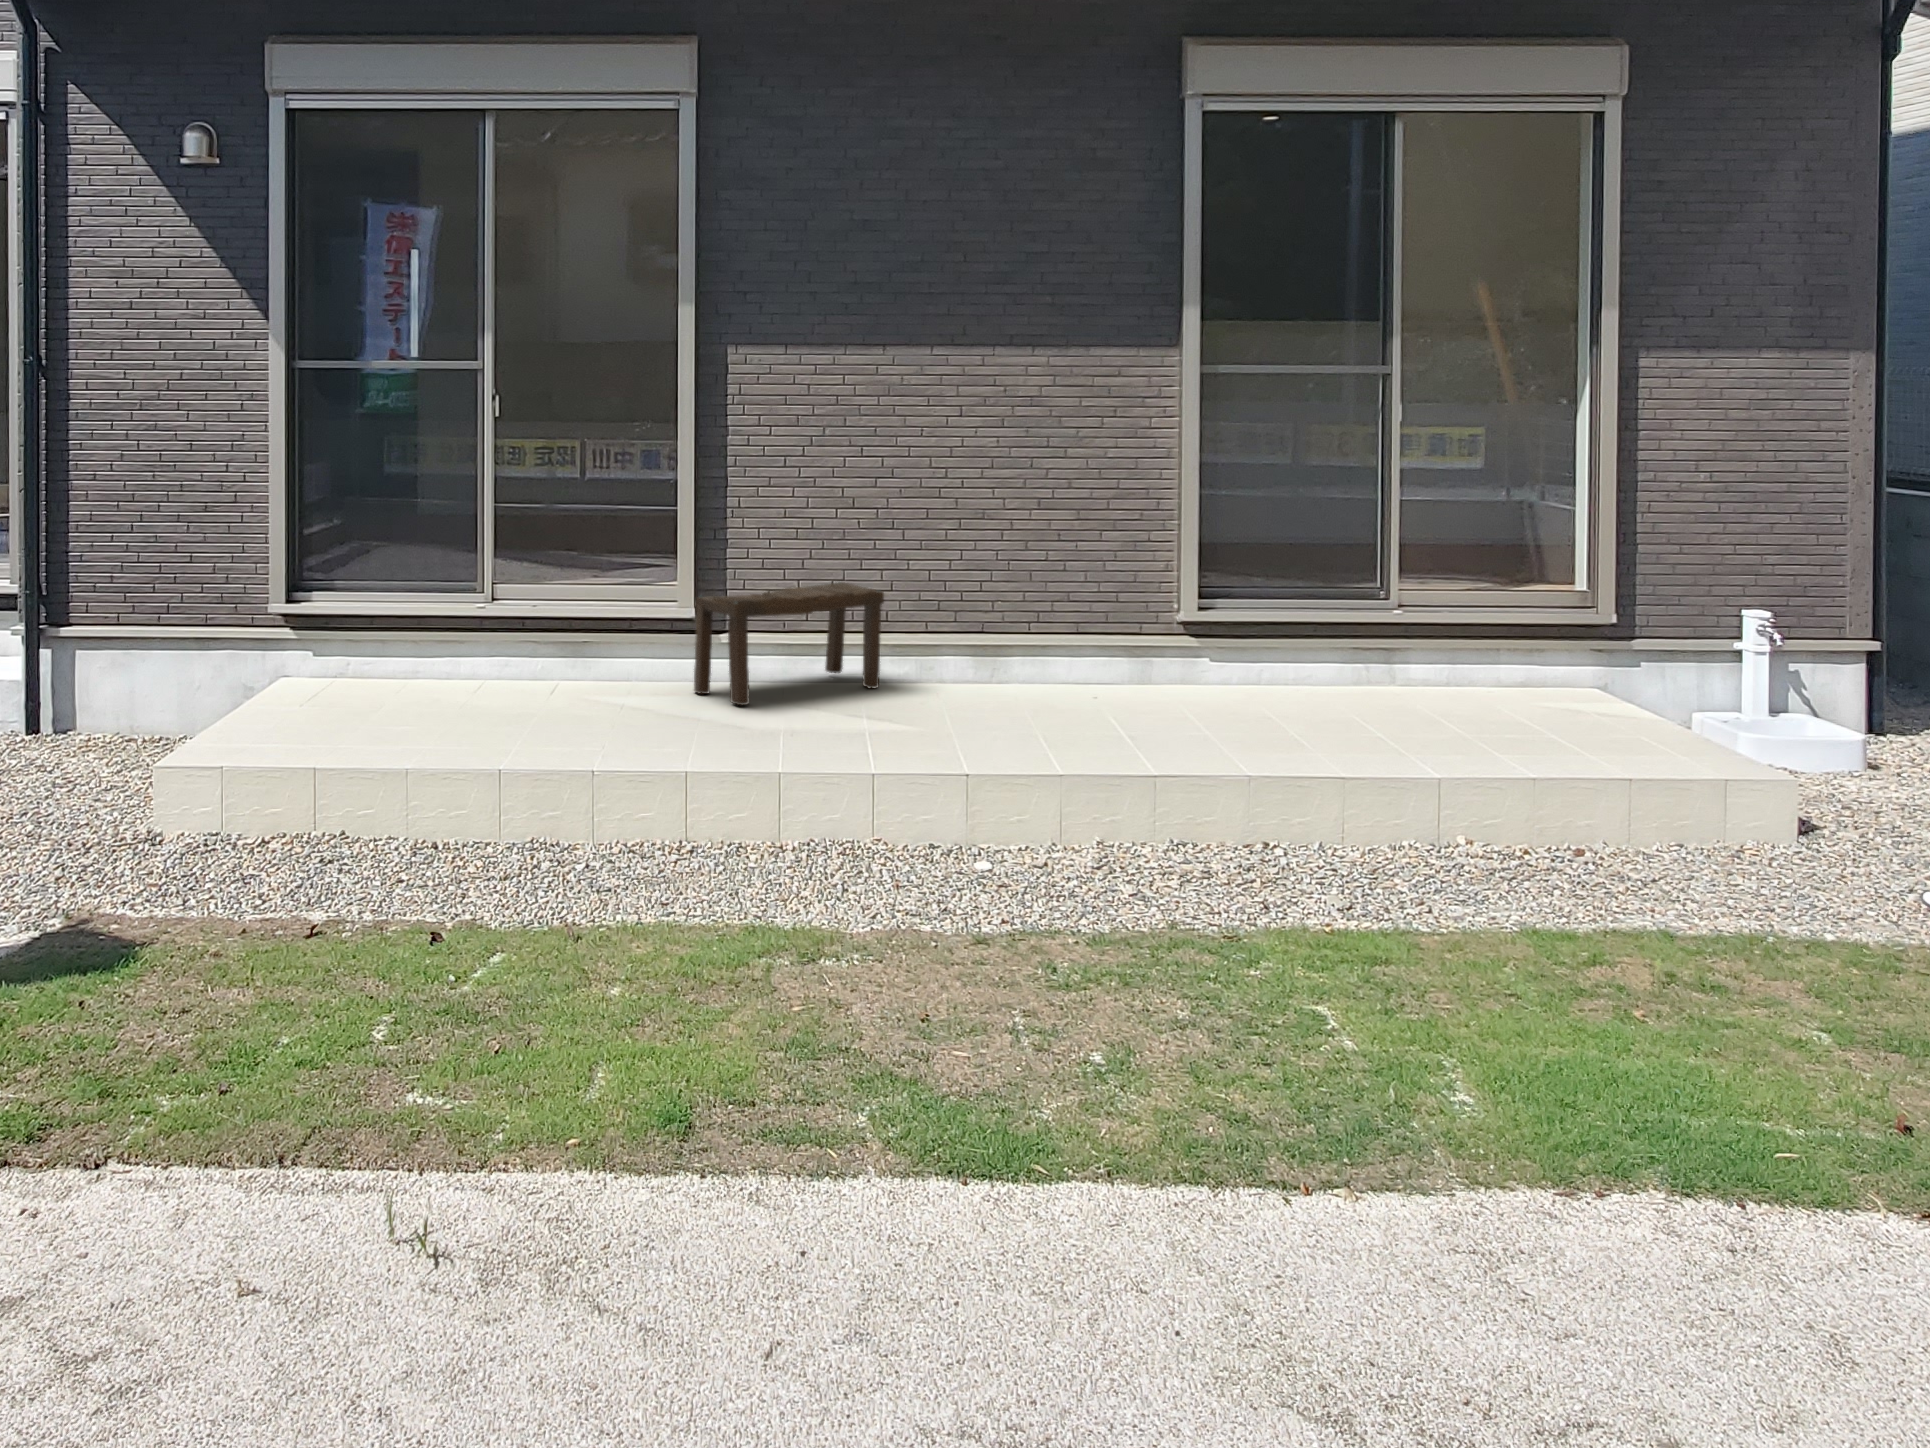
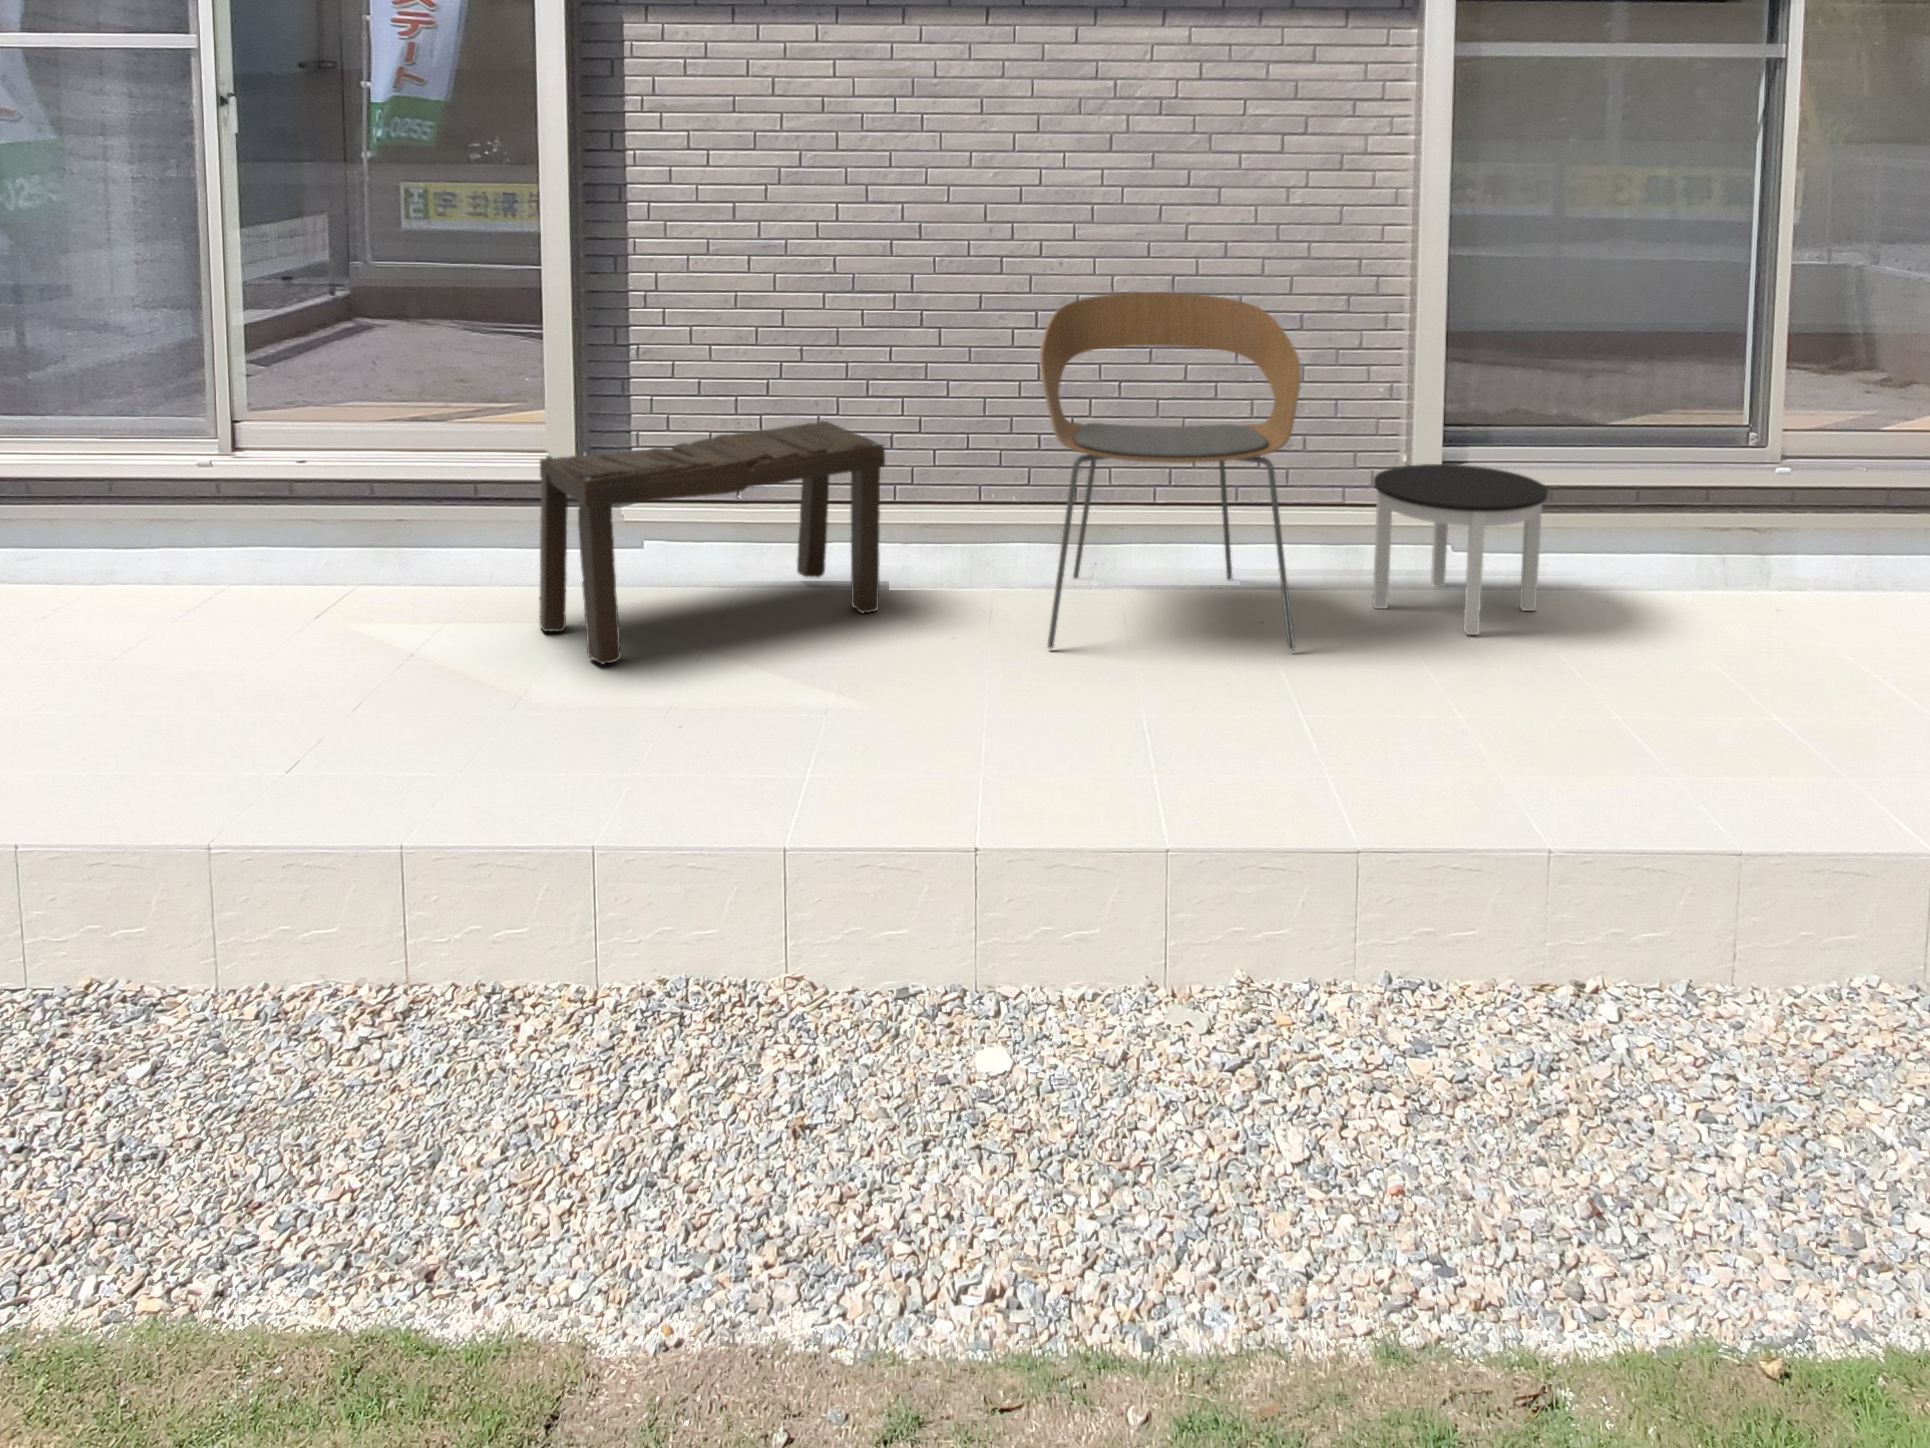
chair: none [971,508,1117,704] -> present [1039,292,1301,651]
round table: none [1160,609,1259,699] -> present [1373,464,1548,635]

